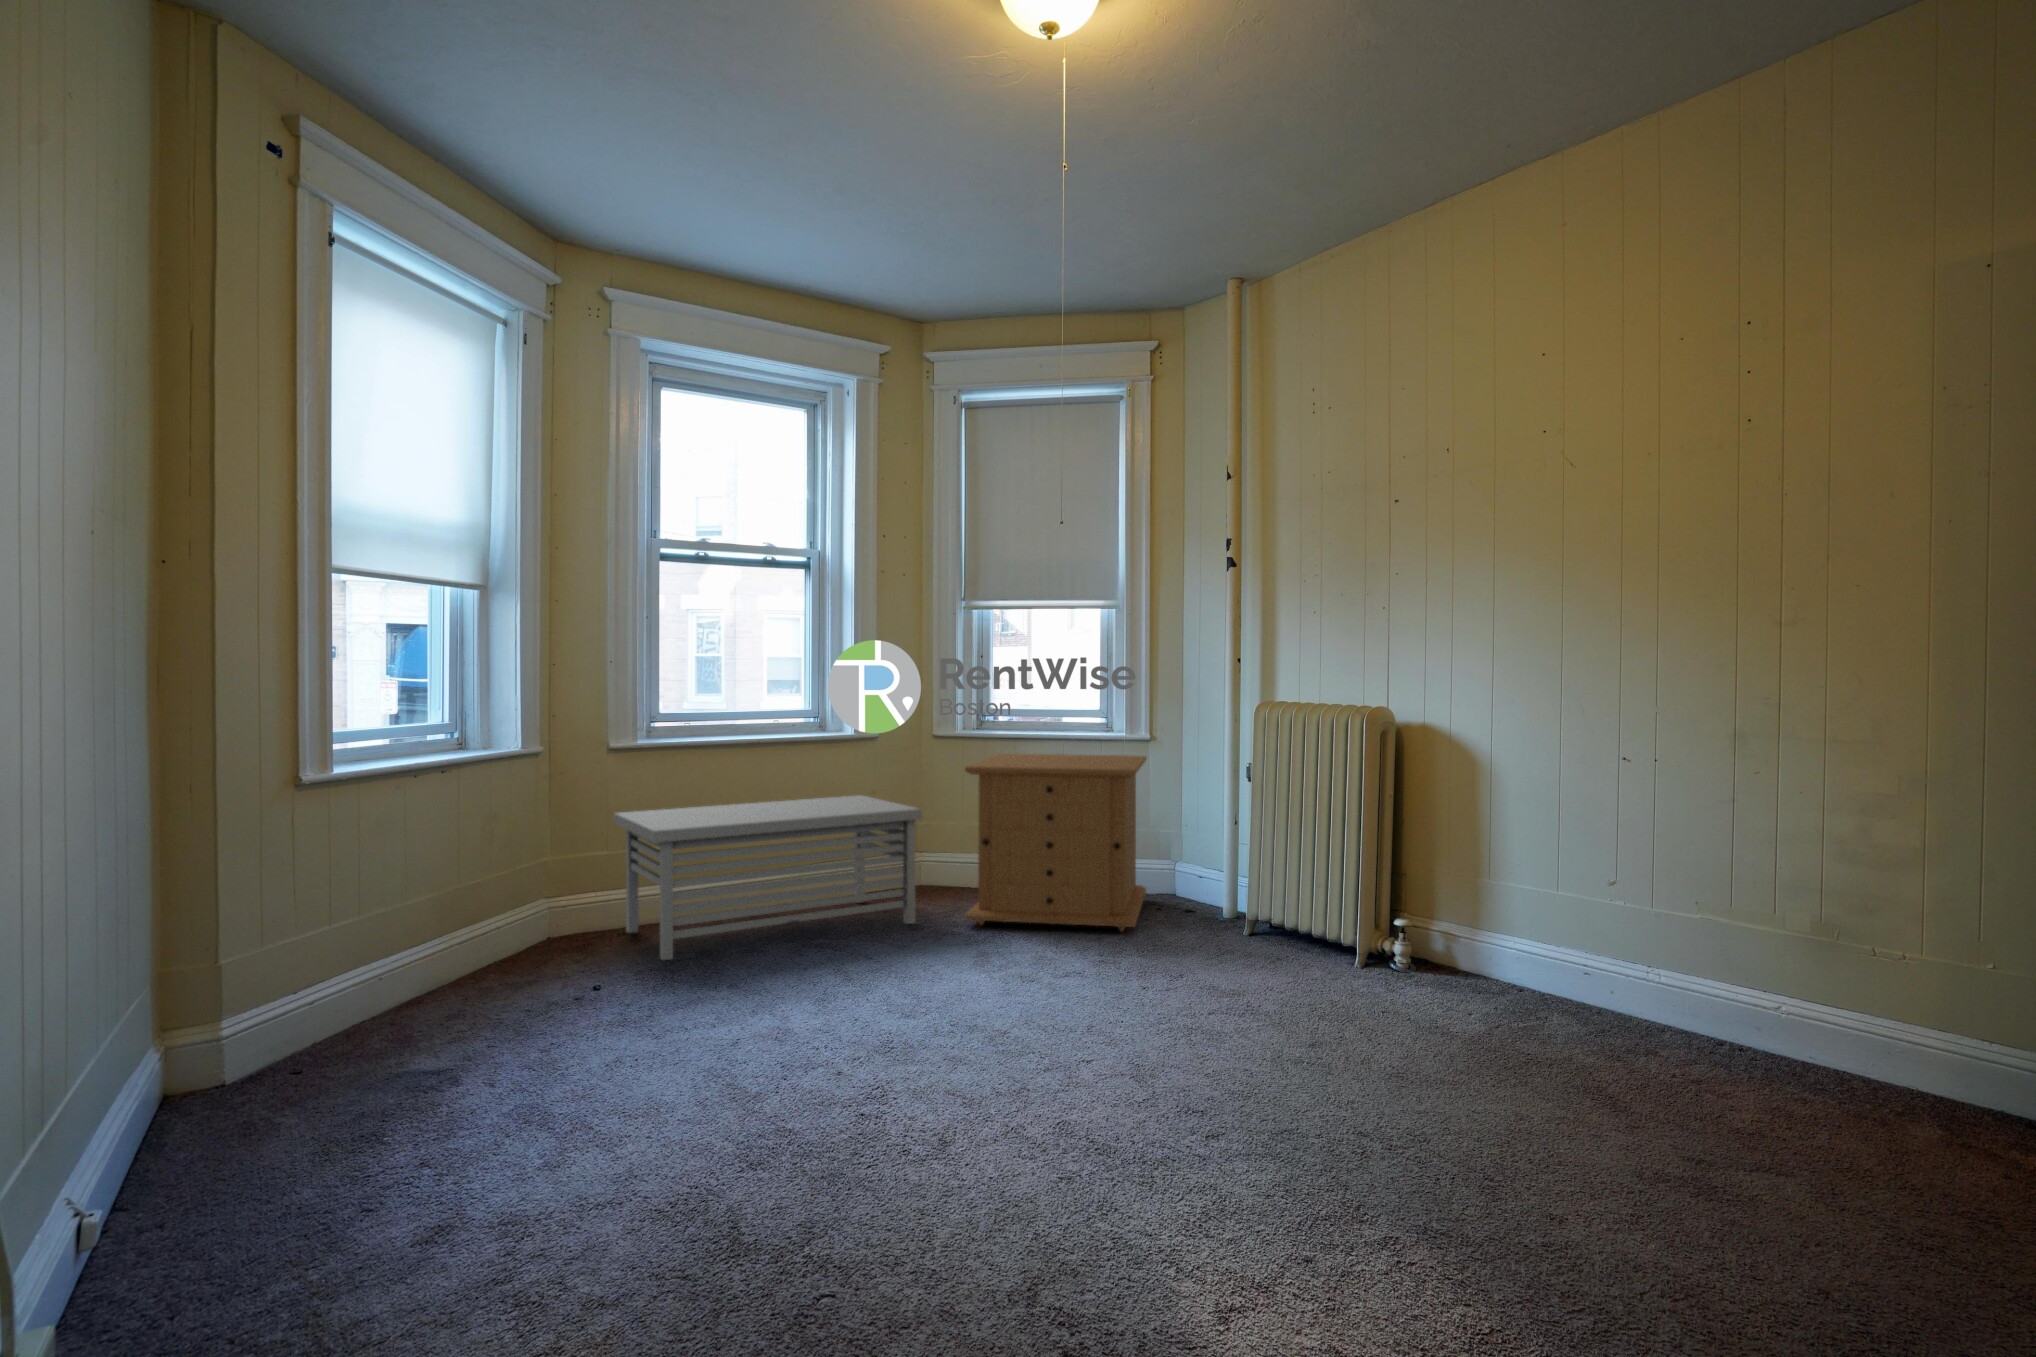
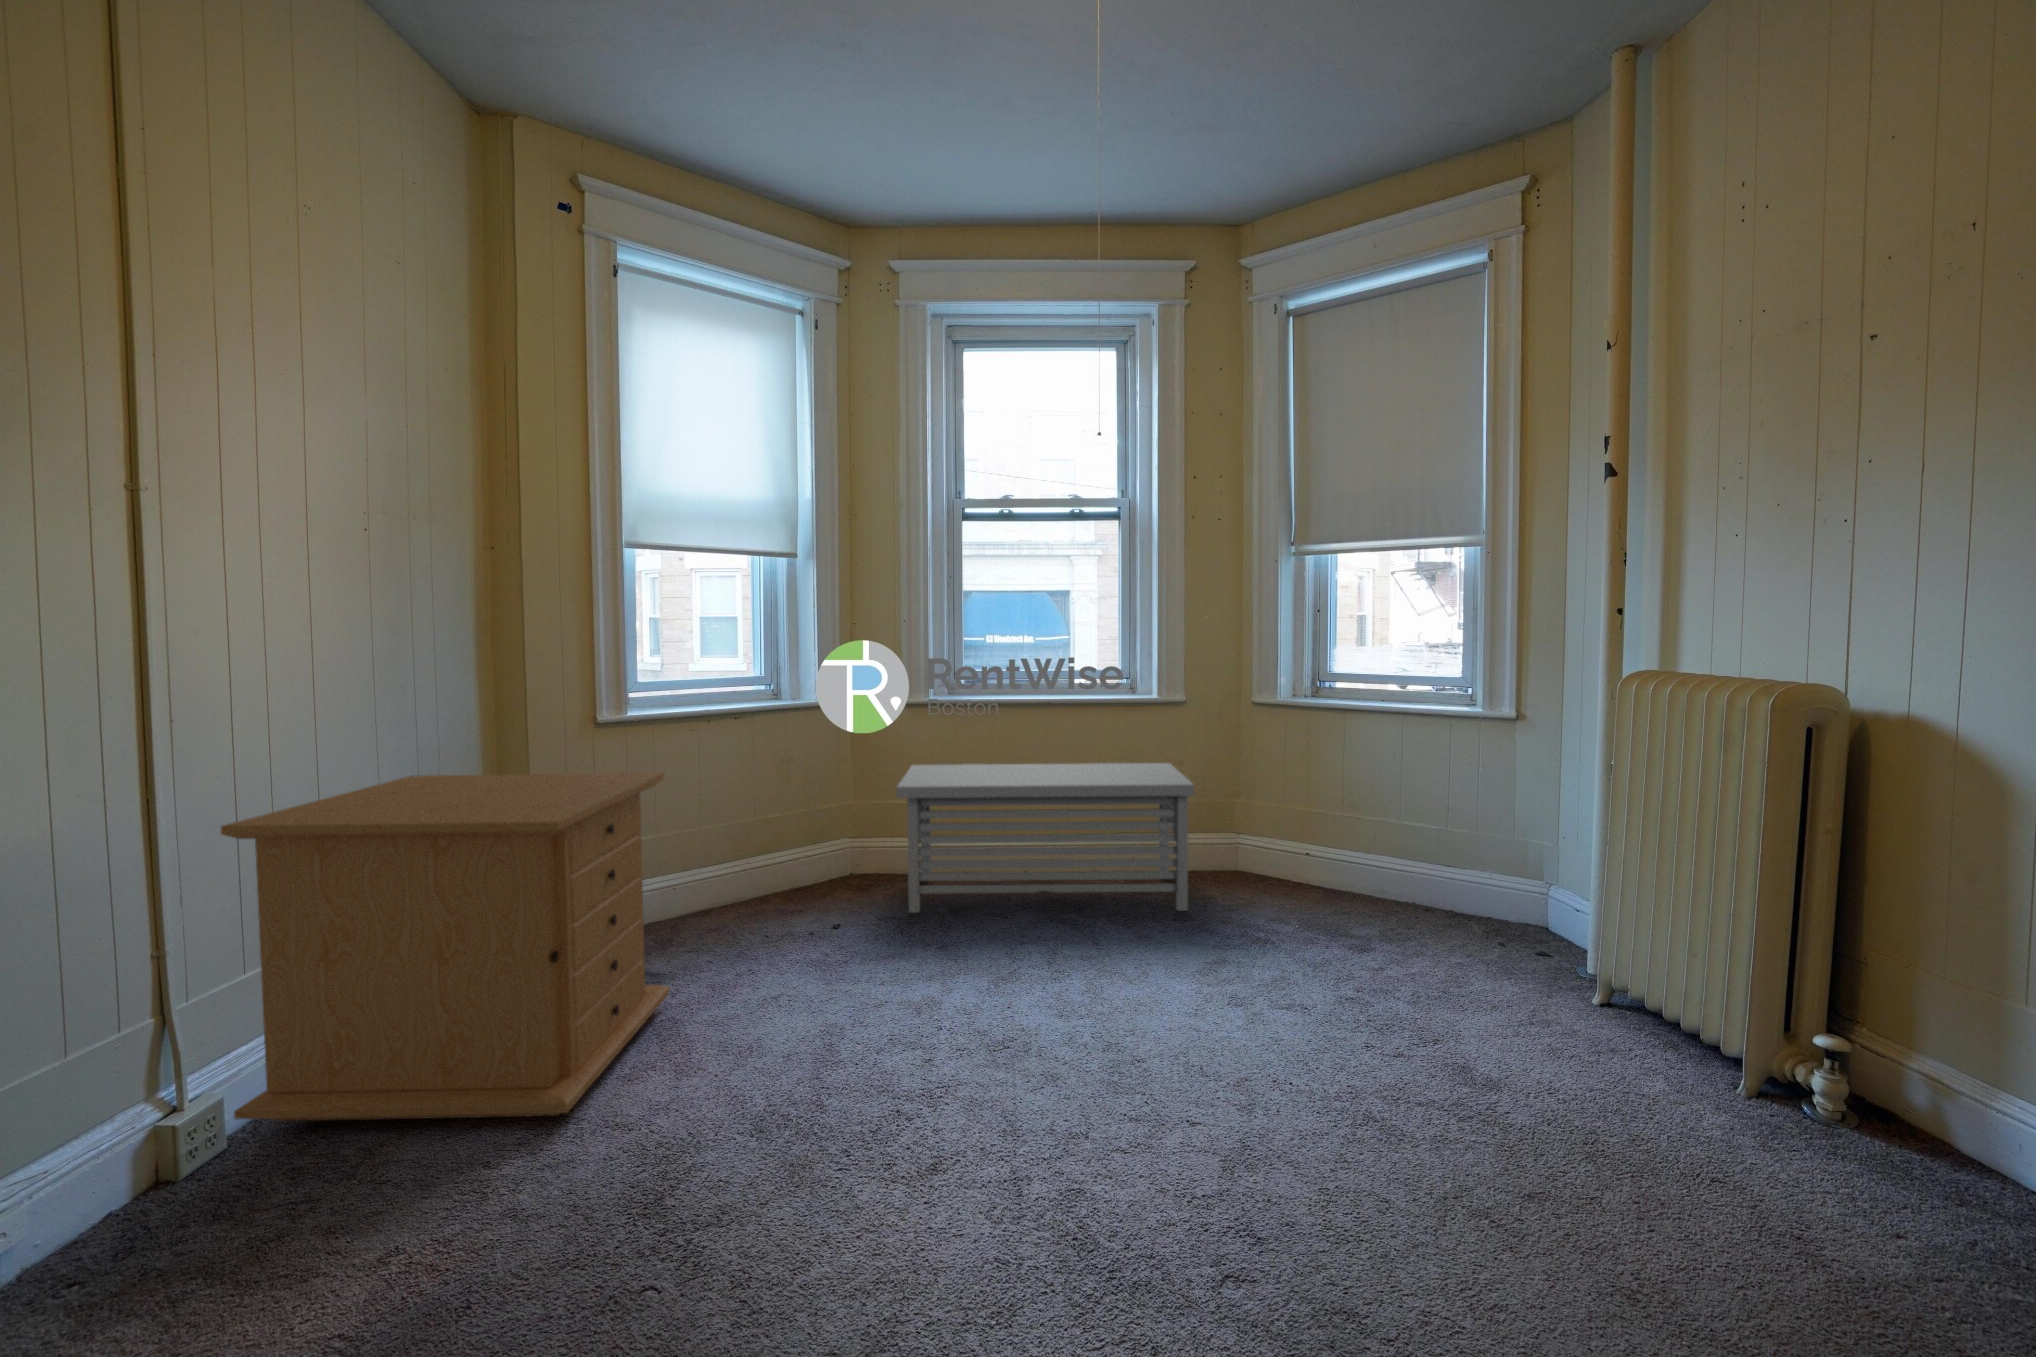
dresser: present [965,753,1146,931] -> present [221,773,670,1121]

